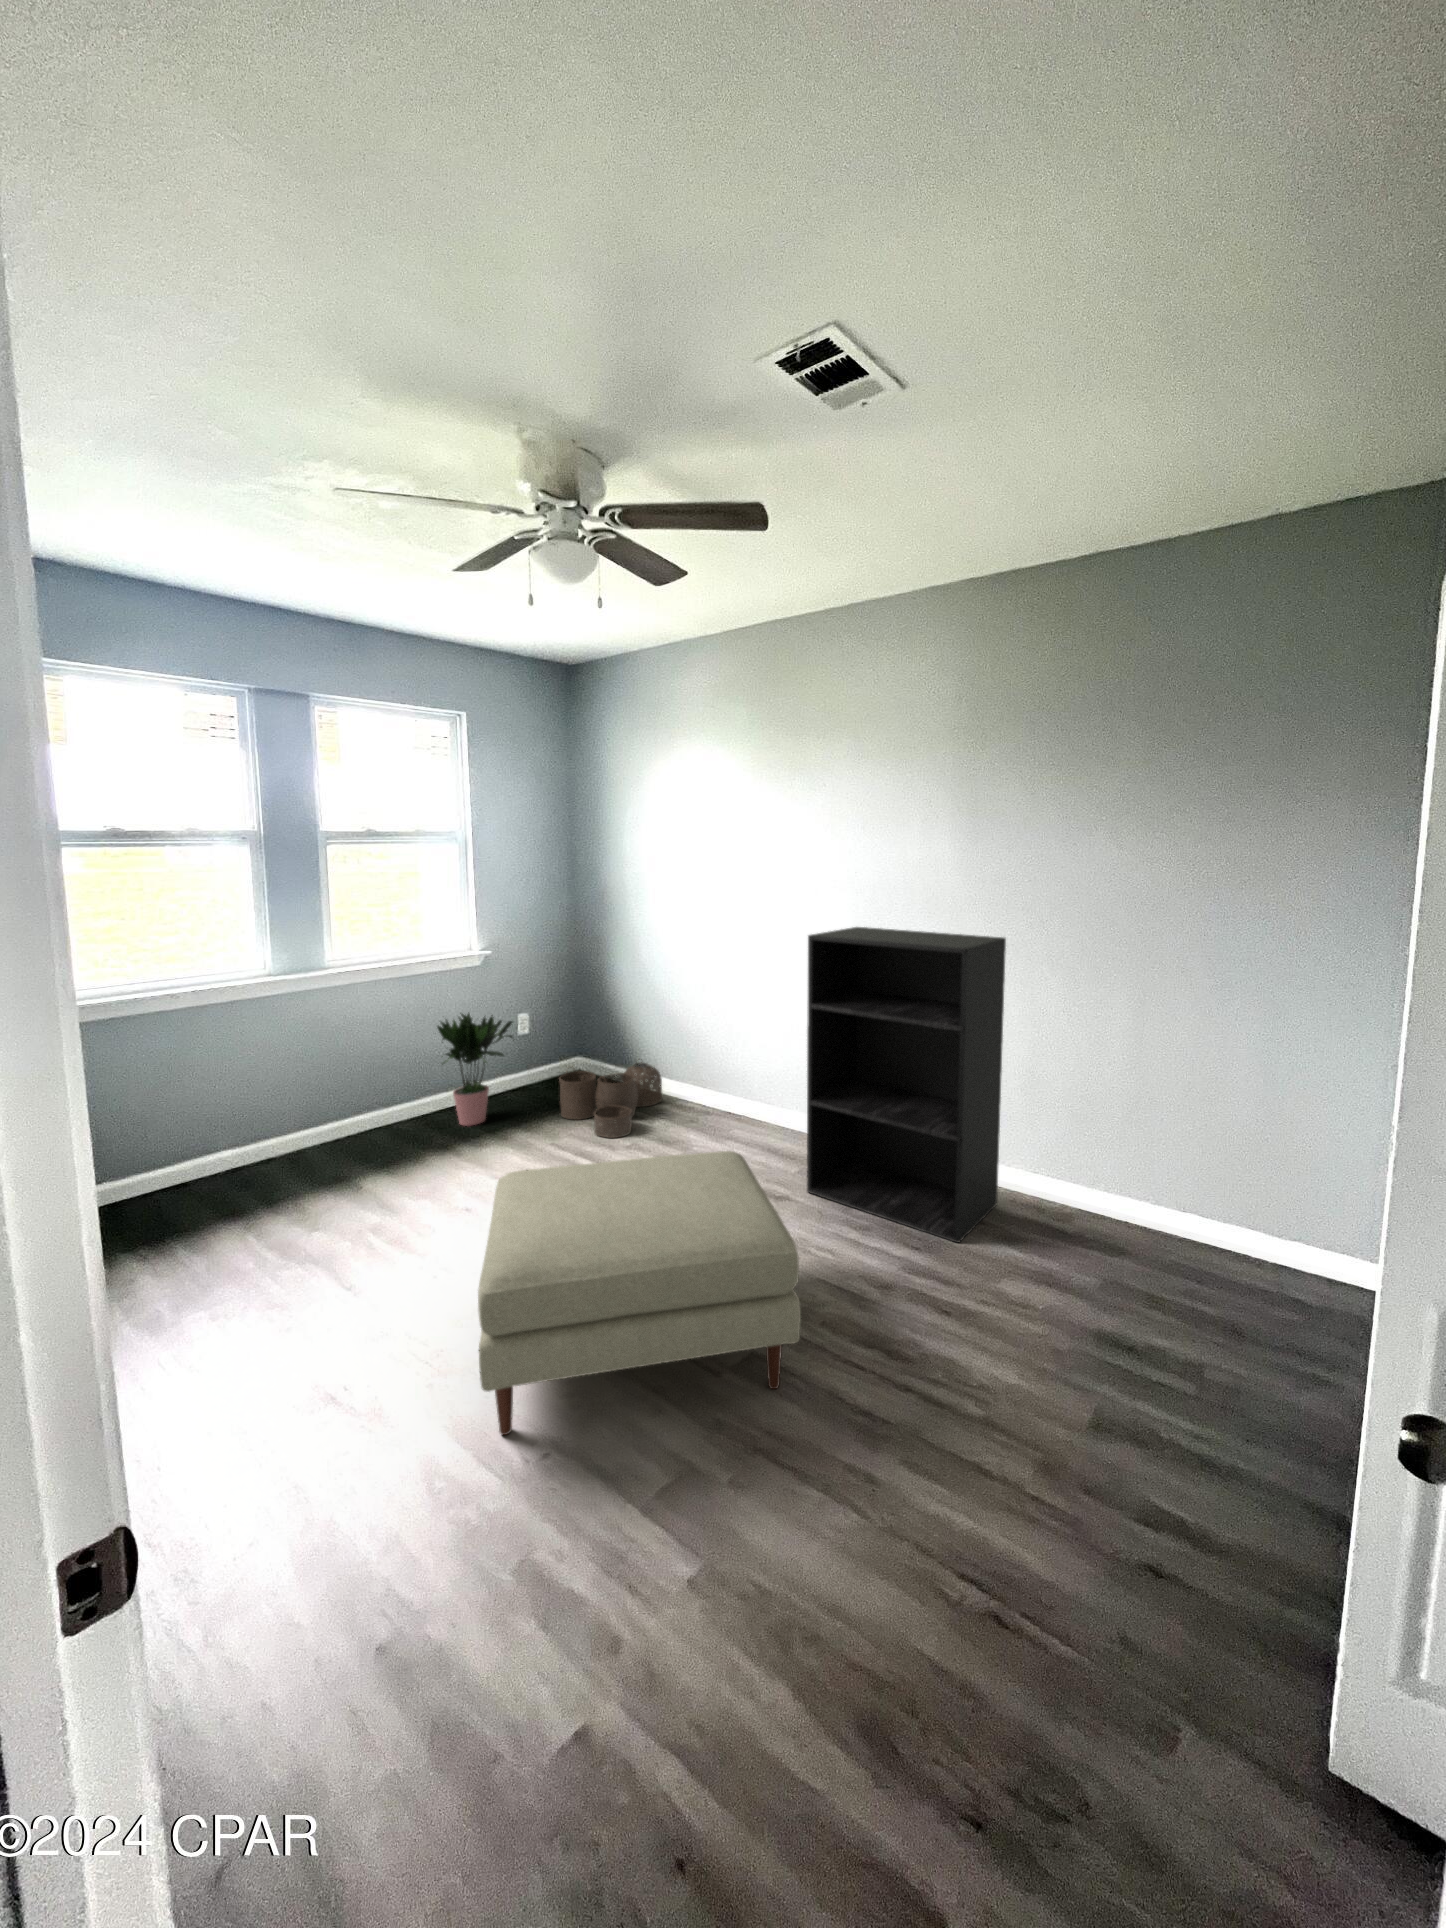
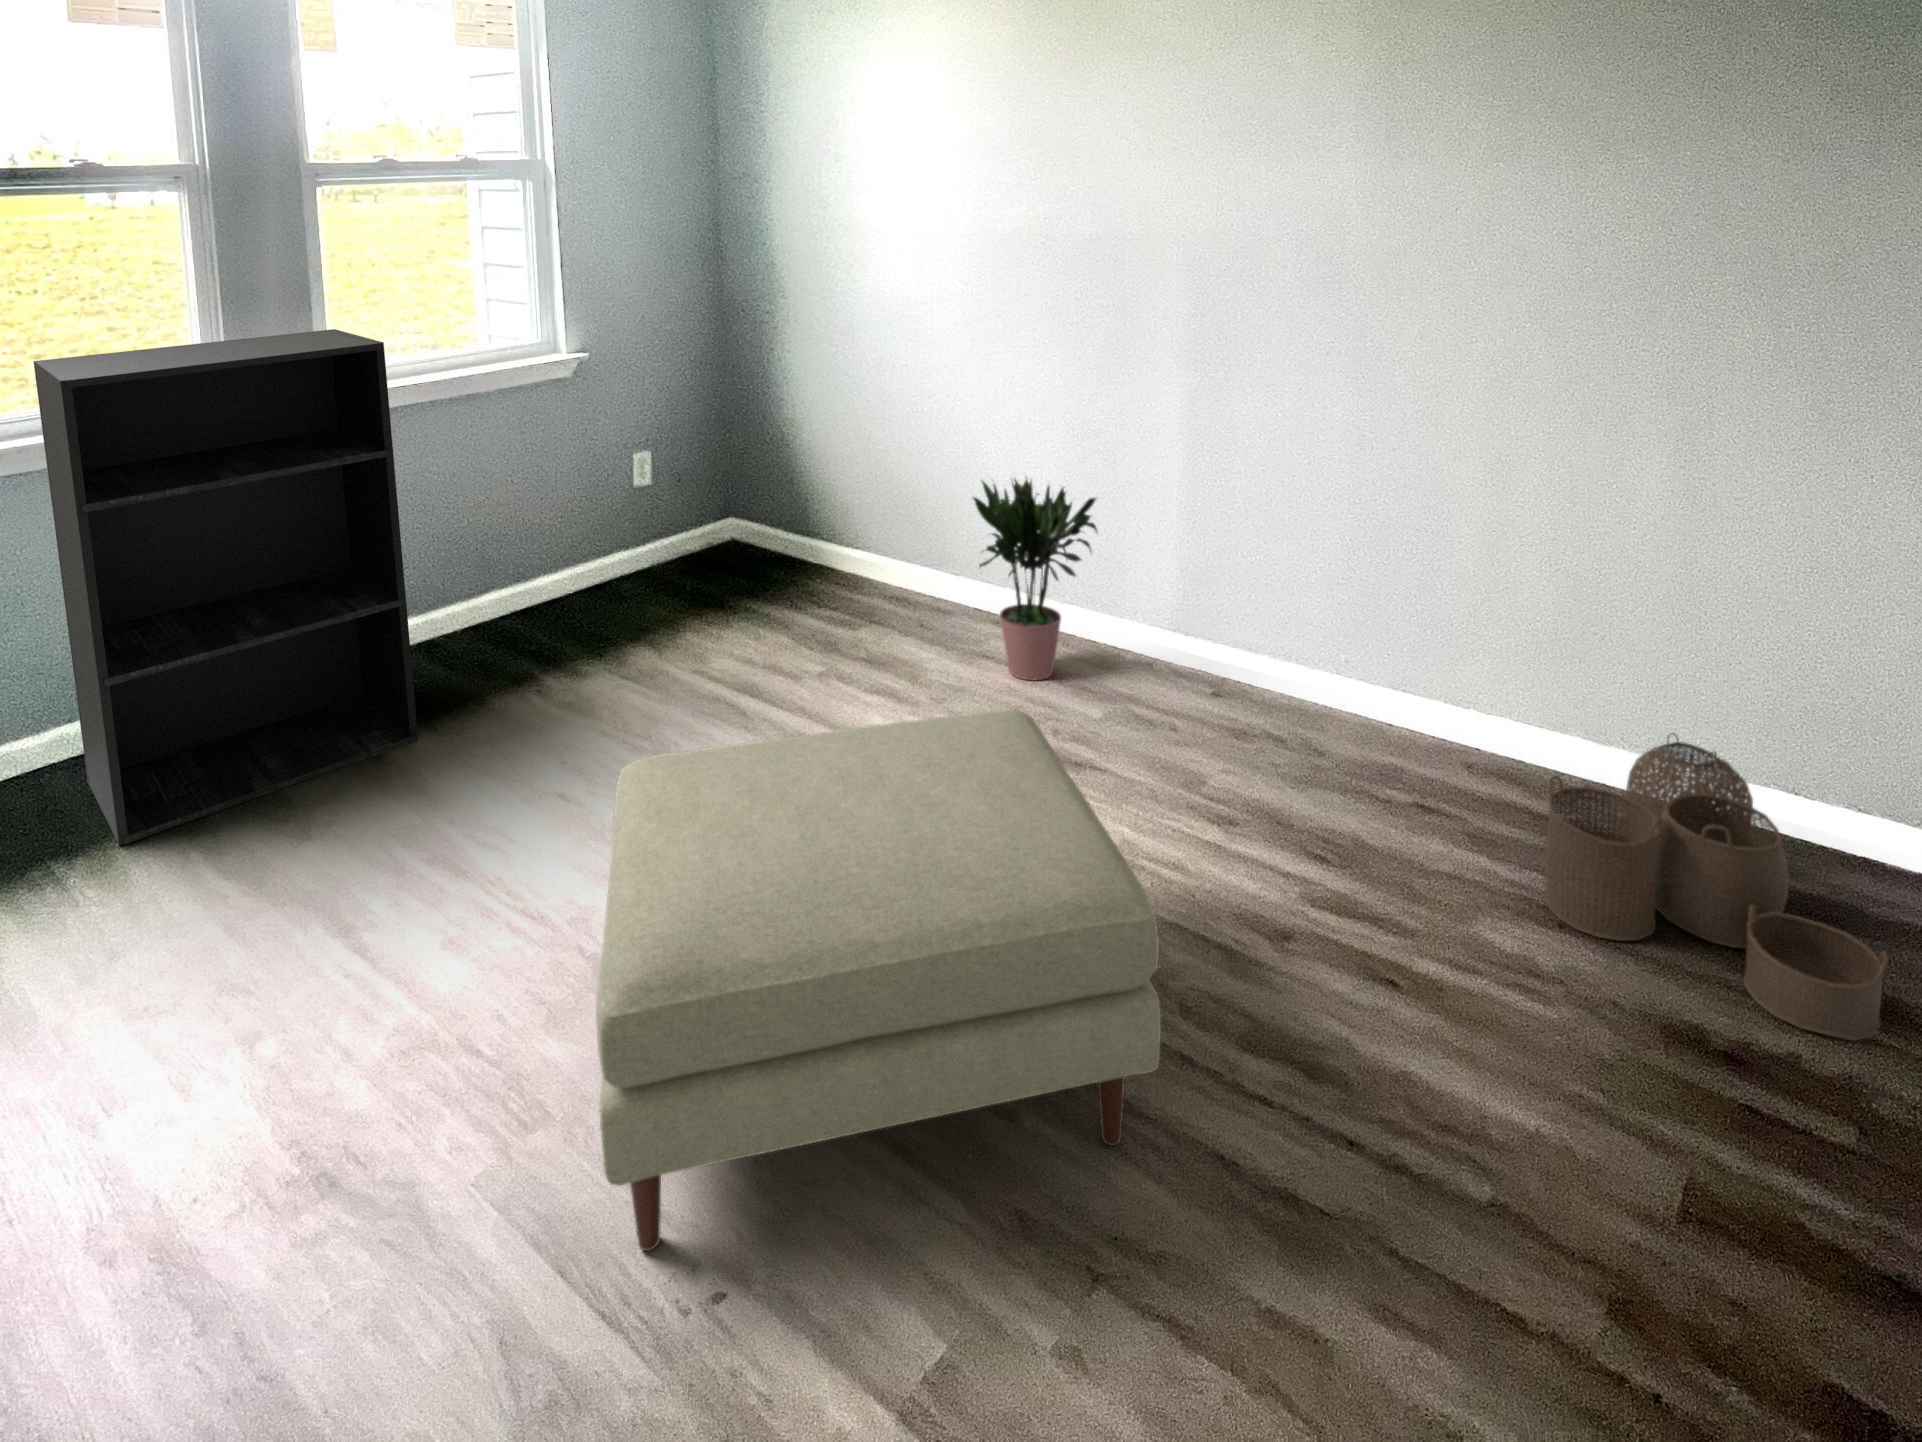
bookshelf: present [807,927,1006,1242] -> present [34,329,418,845]
potted plant: present [437,1013,513,1126] -> present [972,479,1097,680]
woven basket: present [559,1062,662,1138] -> present [1544,733,1888,1041]

